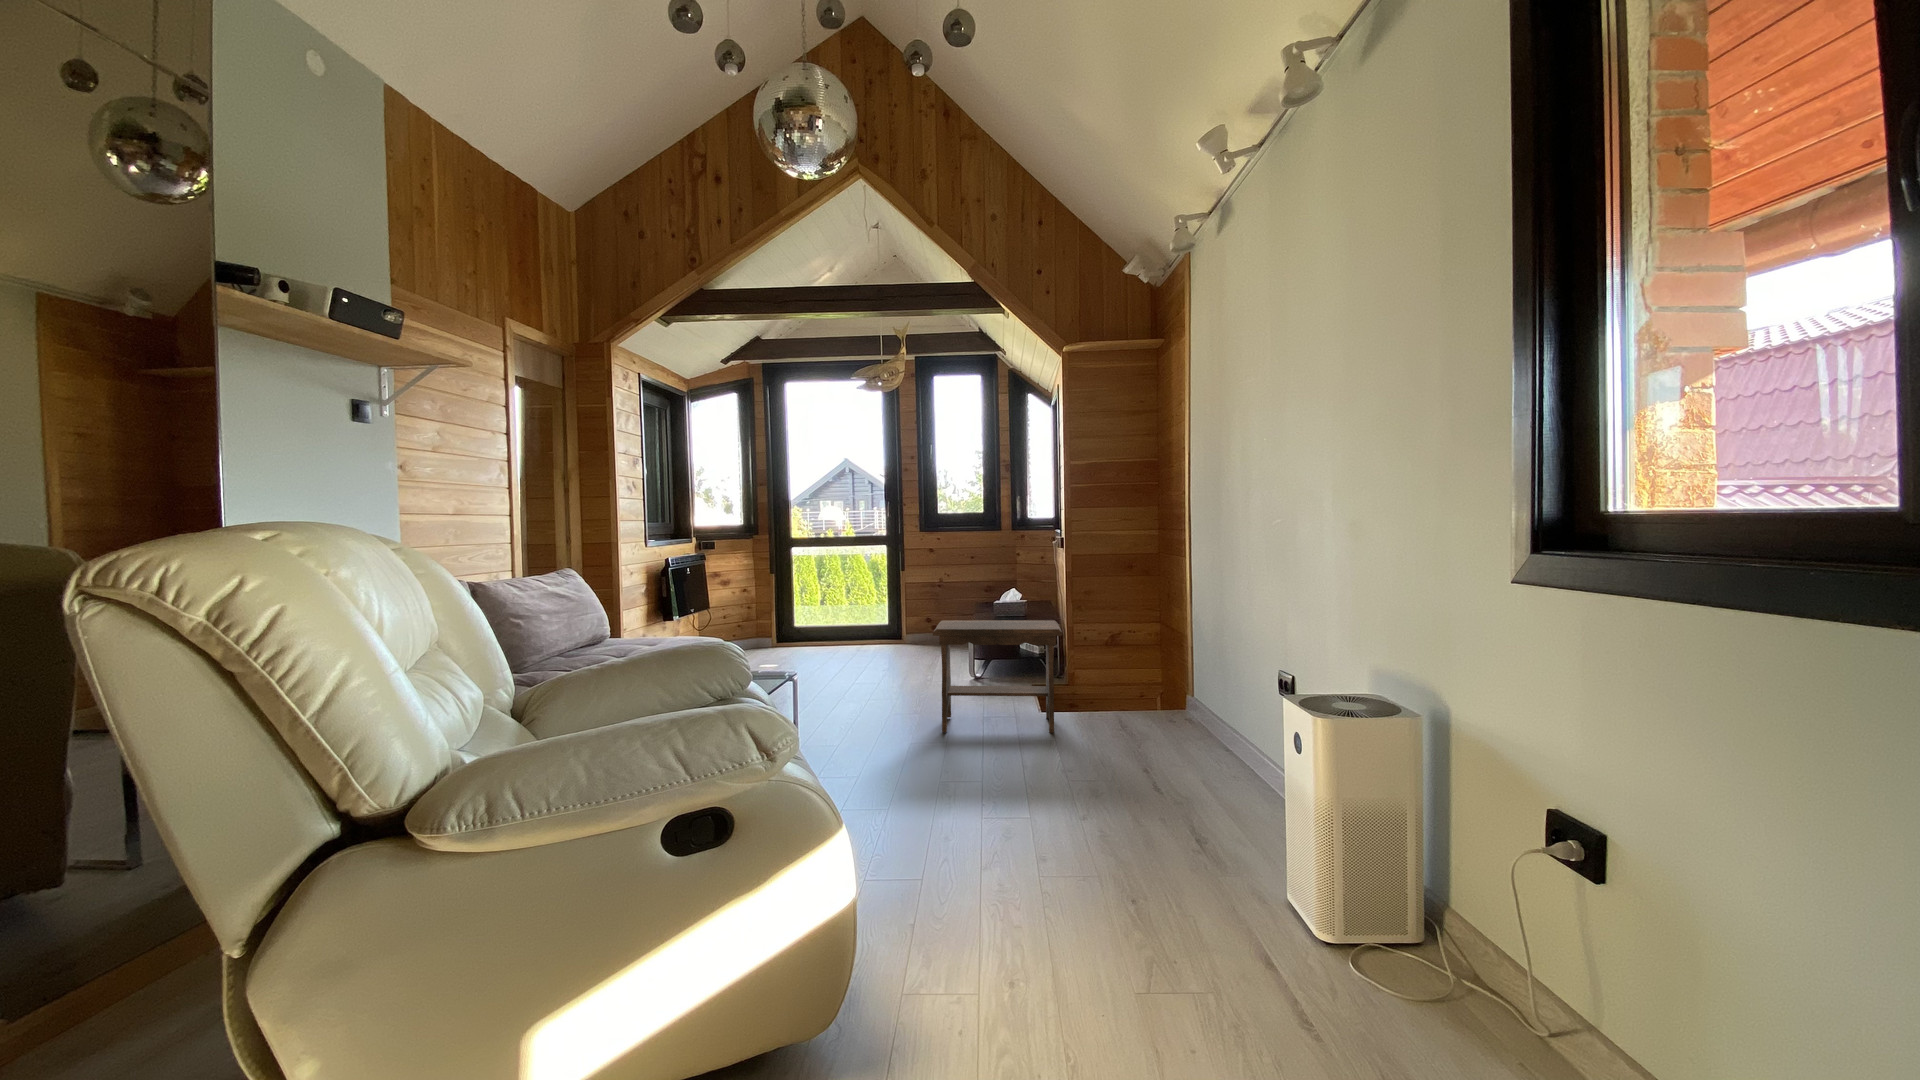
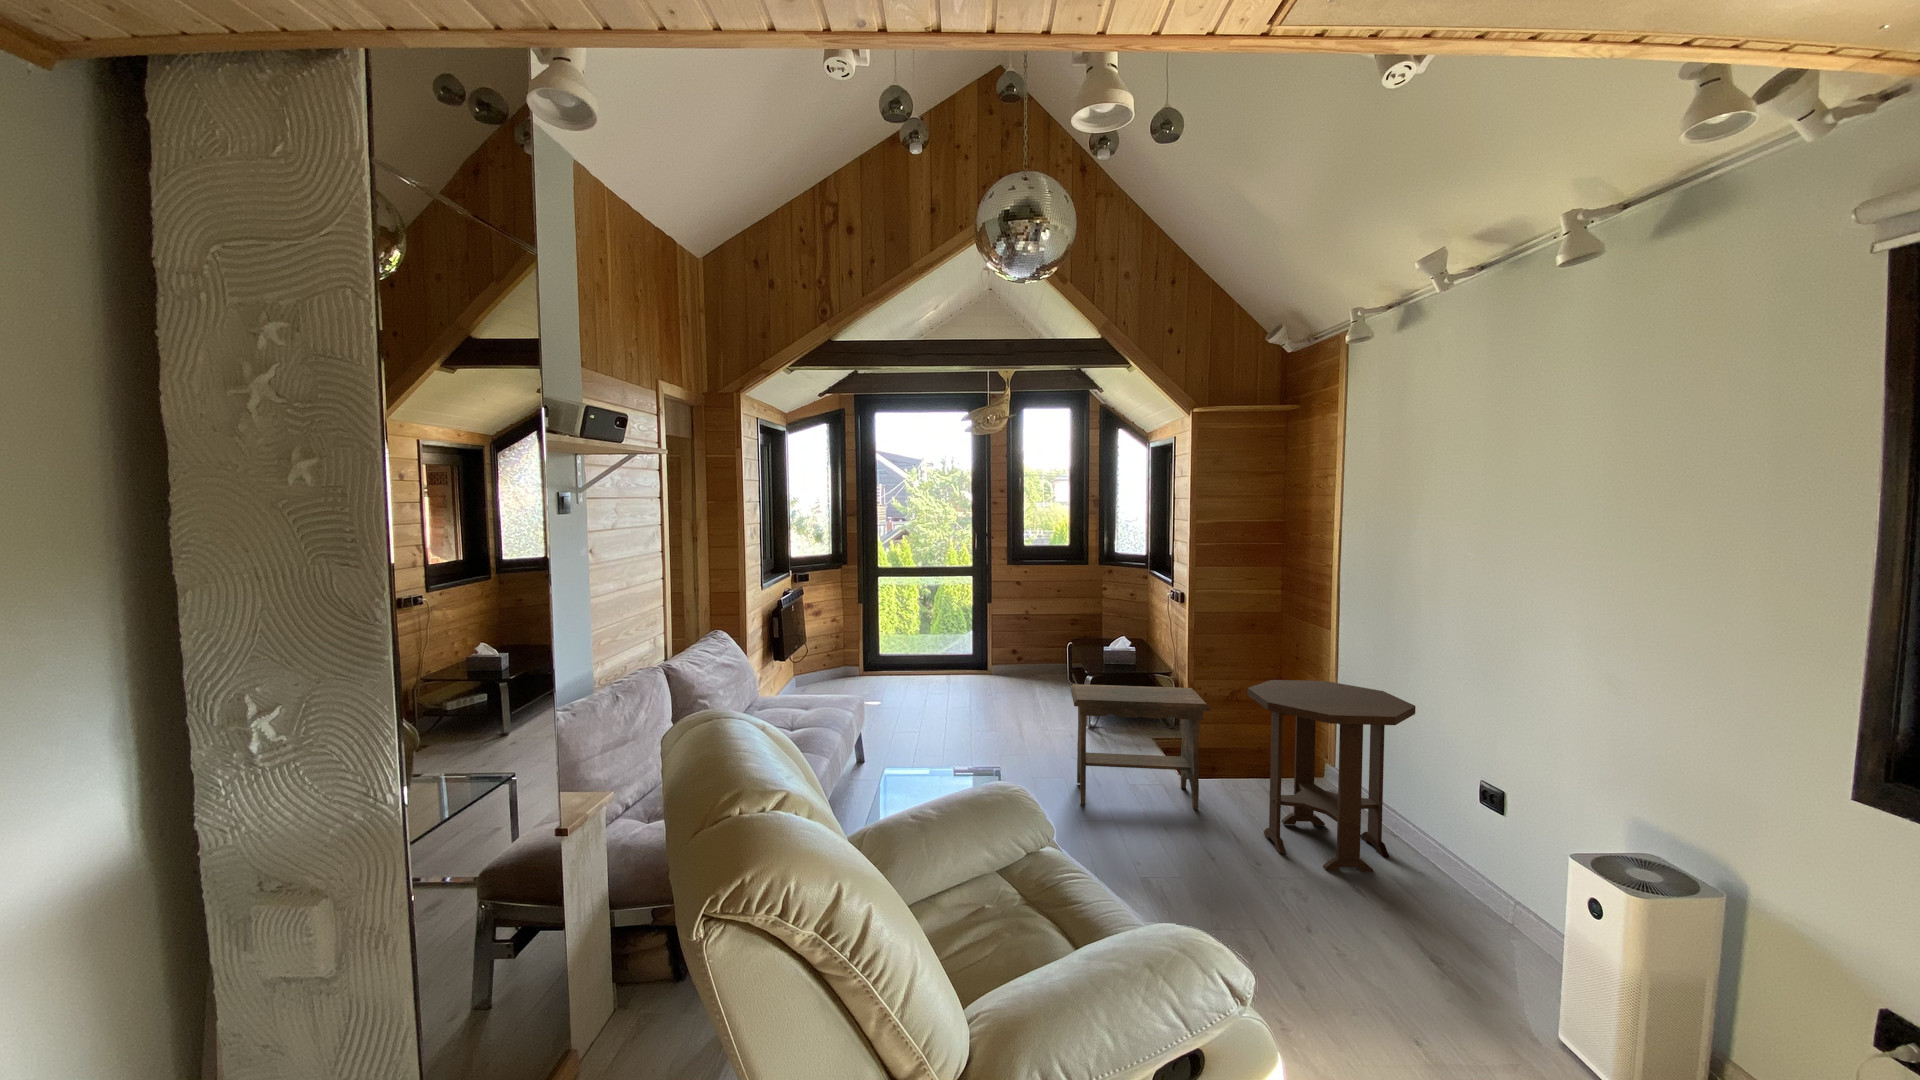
side table: none [1089,603,1234,770] -> present [1247,680,1416,872]

